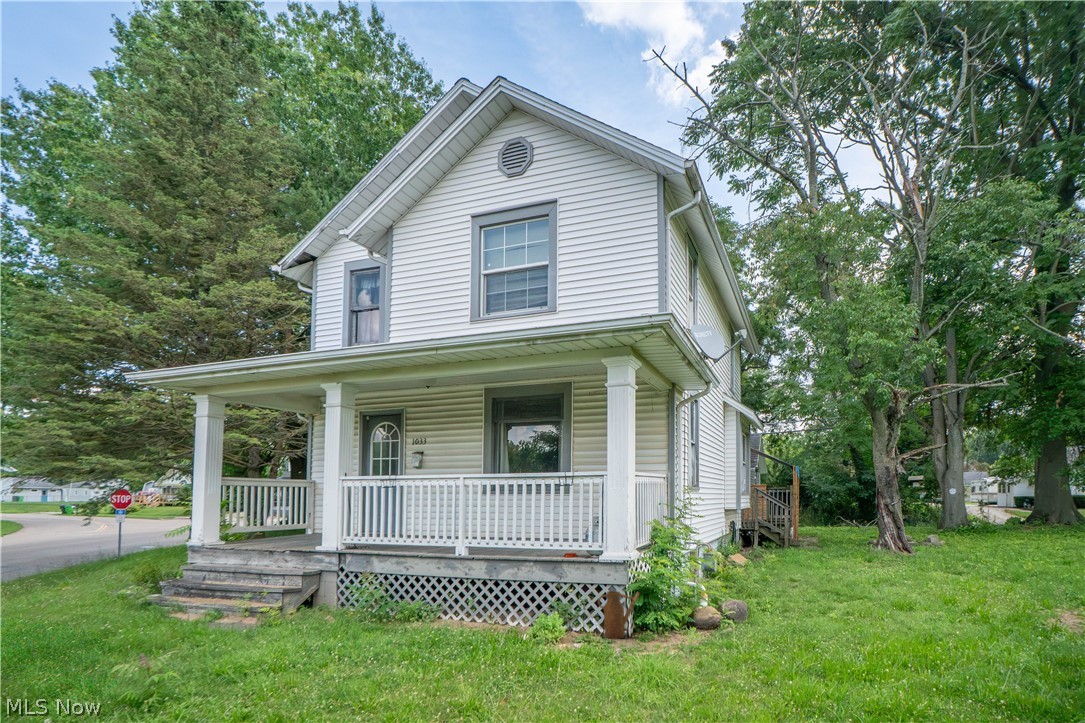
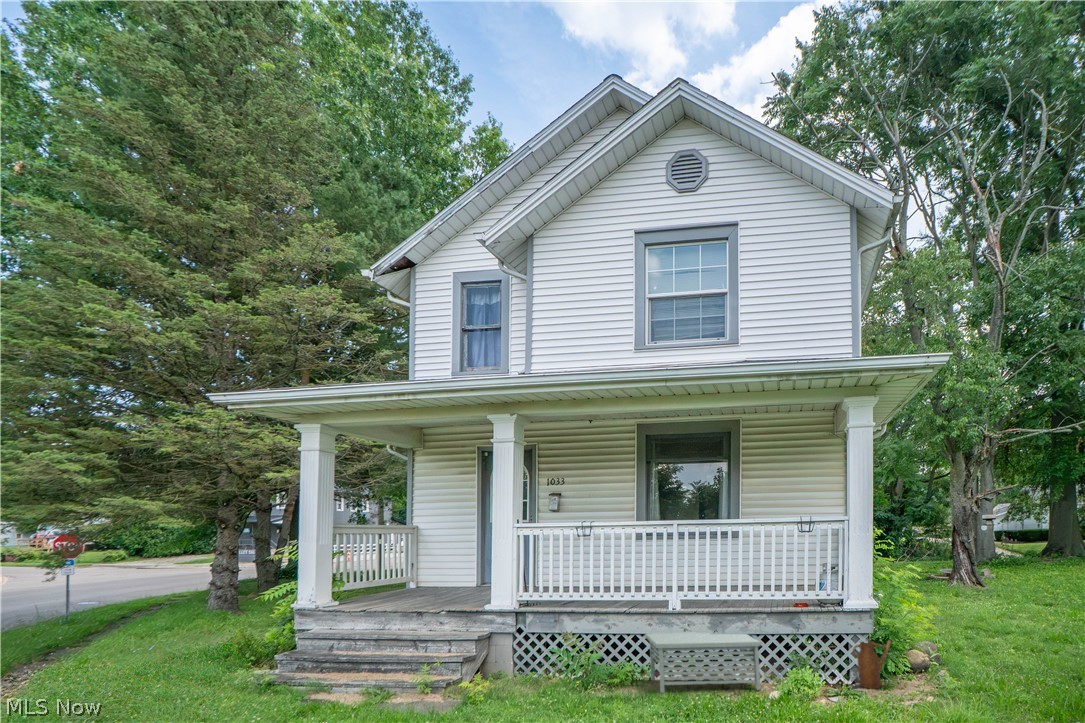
storage bench: none [412,576,520,633] -> present [645,633,760,693]

